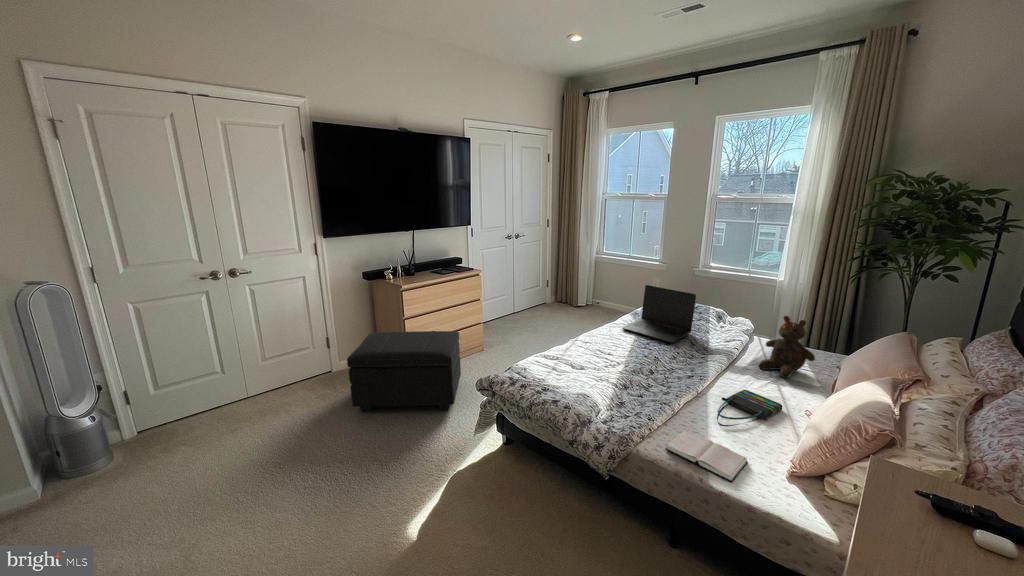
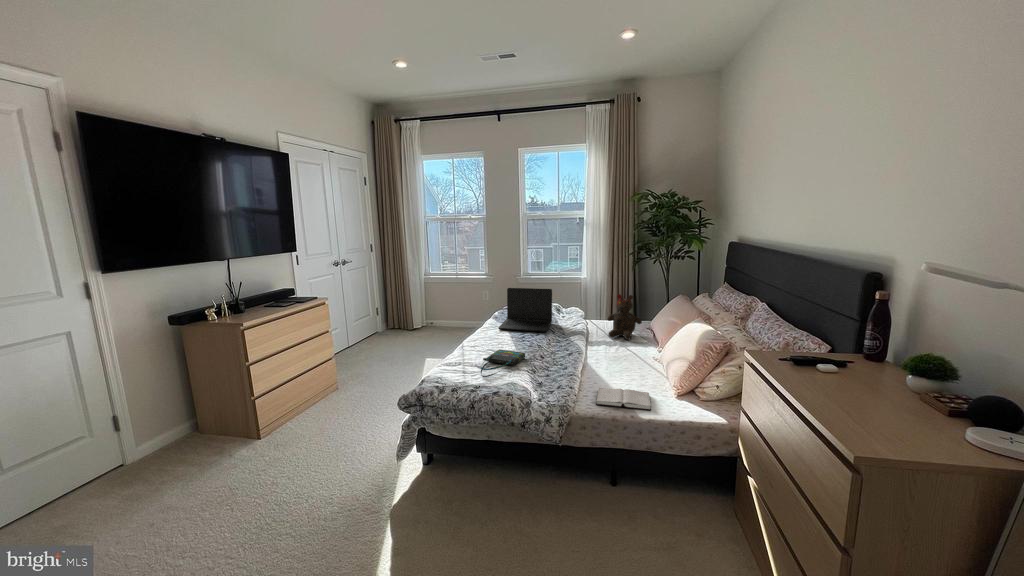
footstool: present [347,331,461,412] -> none [190,366,347,494]
tote bag: present [717,390,782,426] -> present [481,350,525,377]

